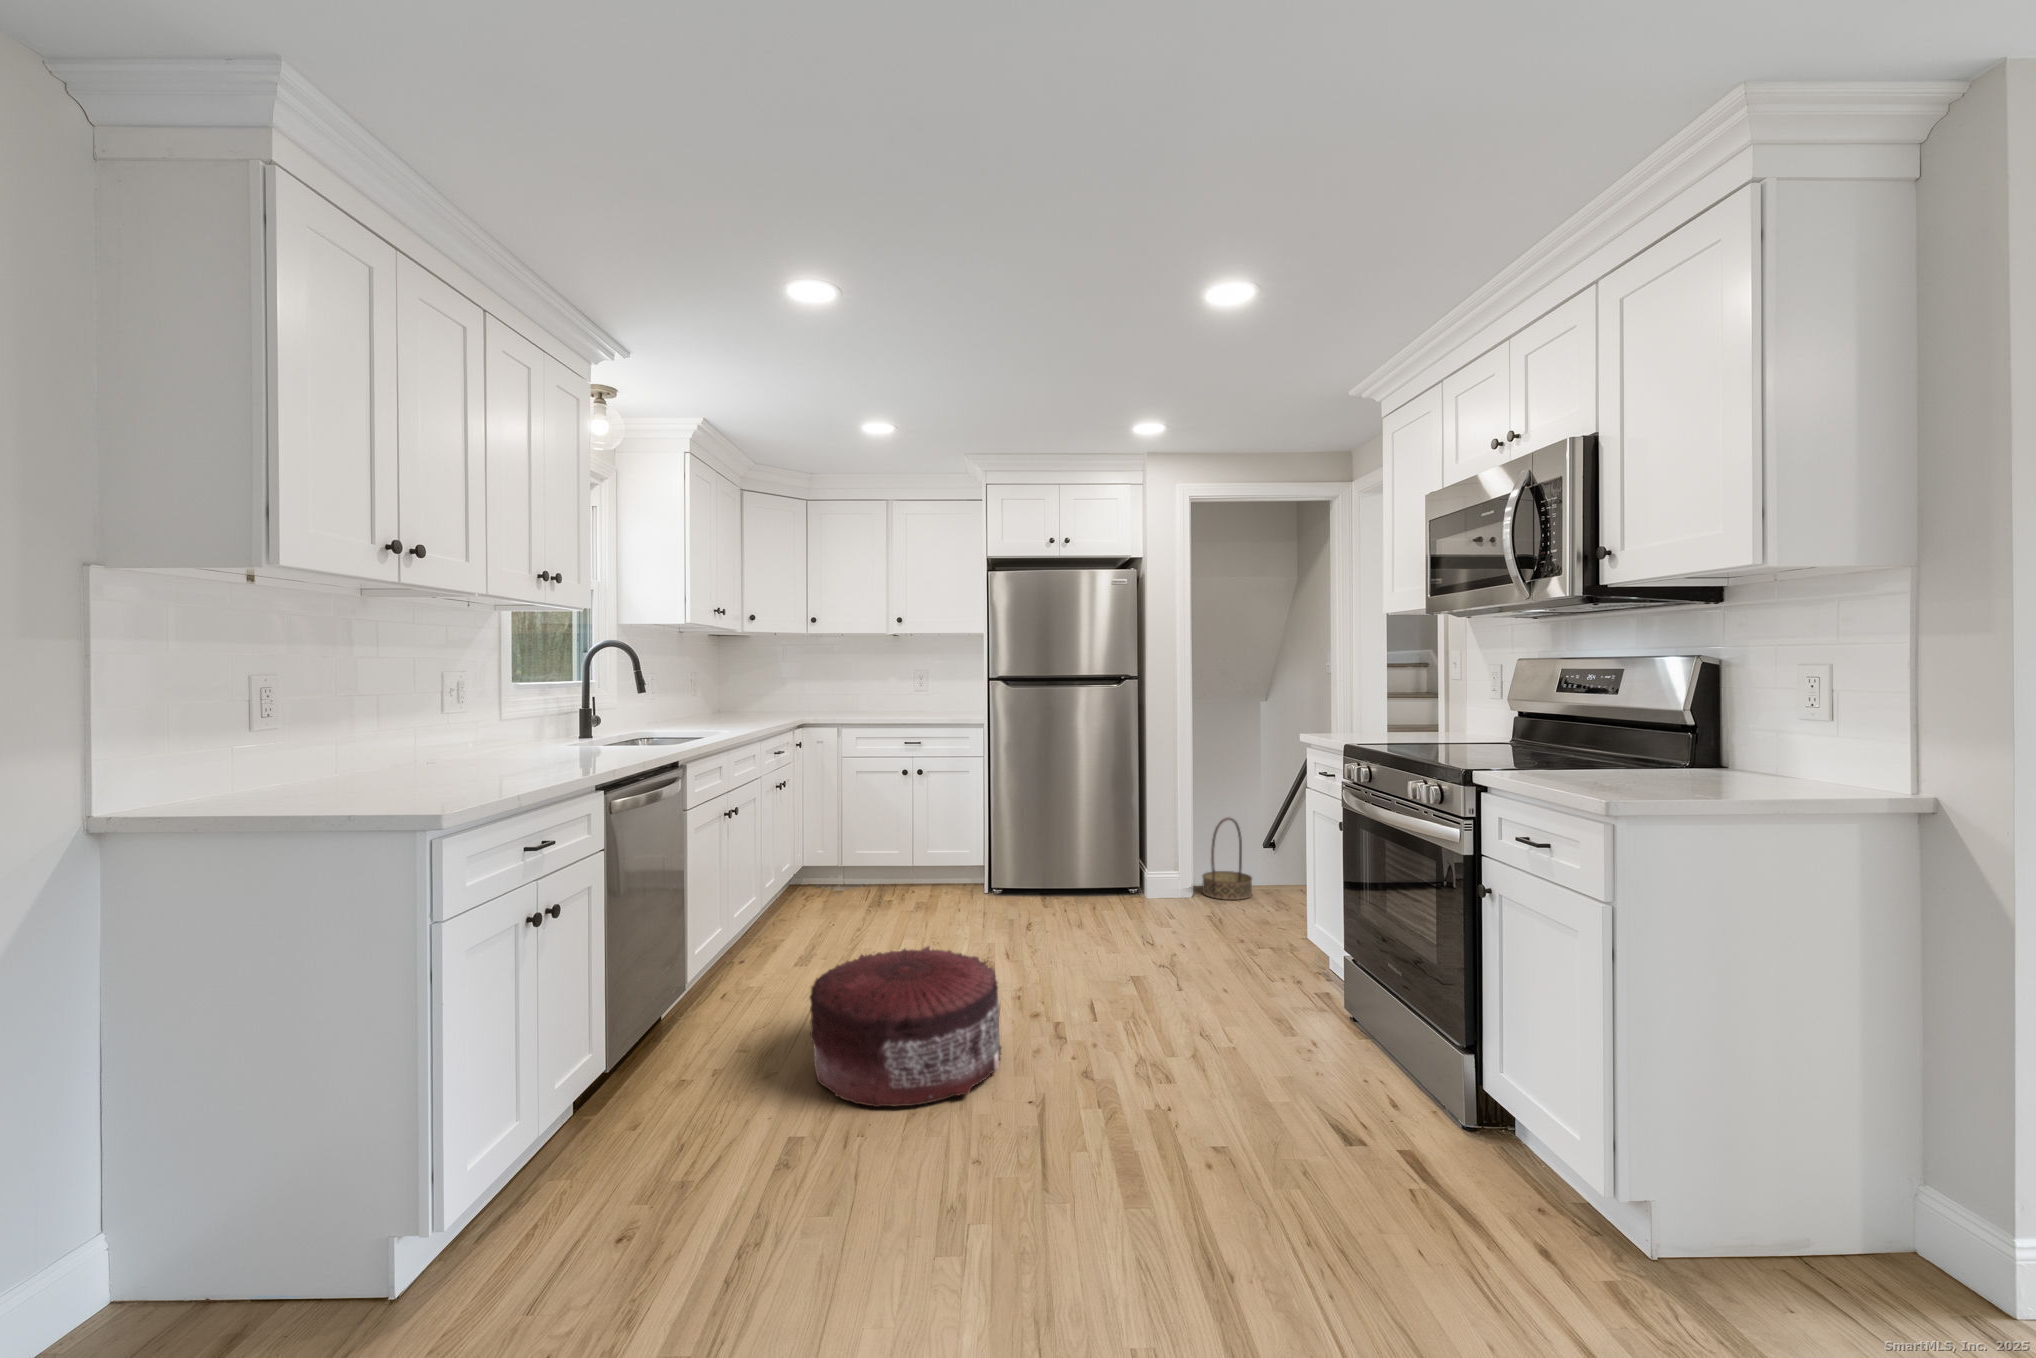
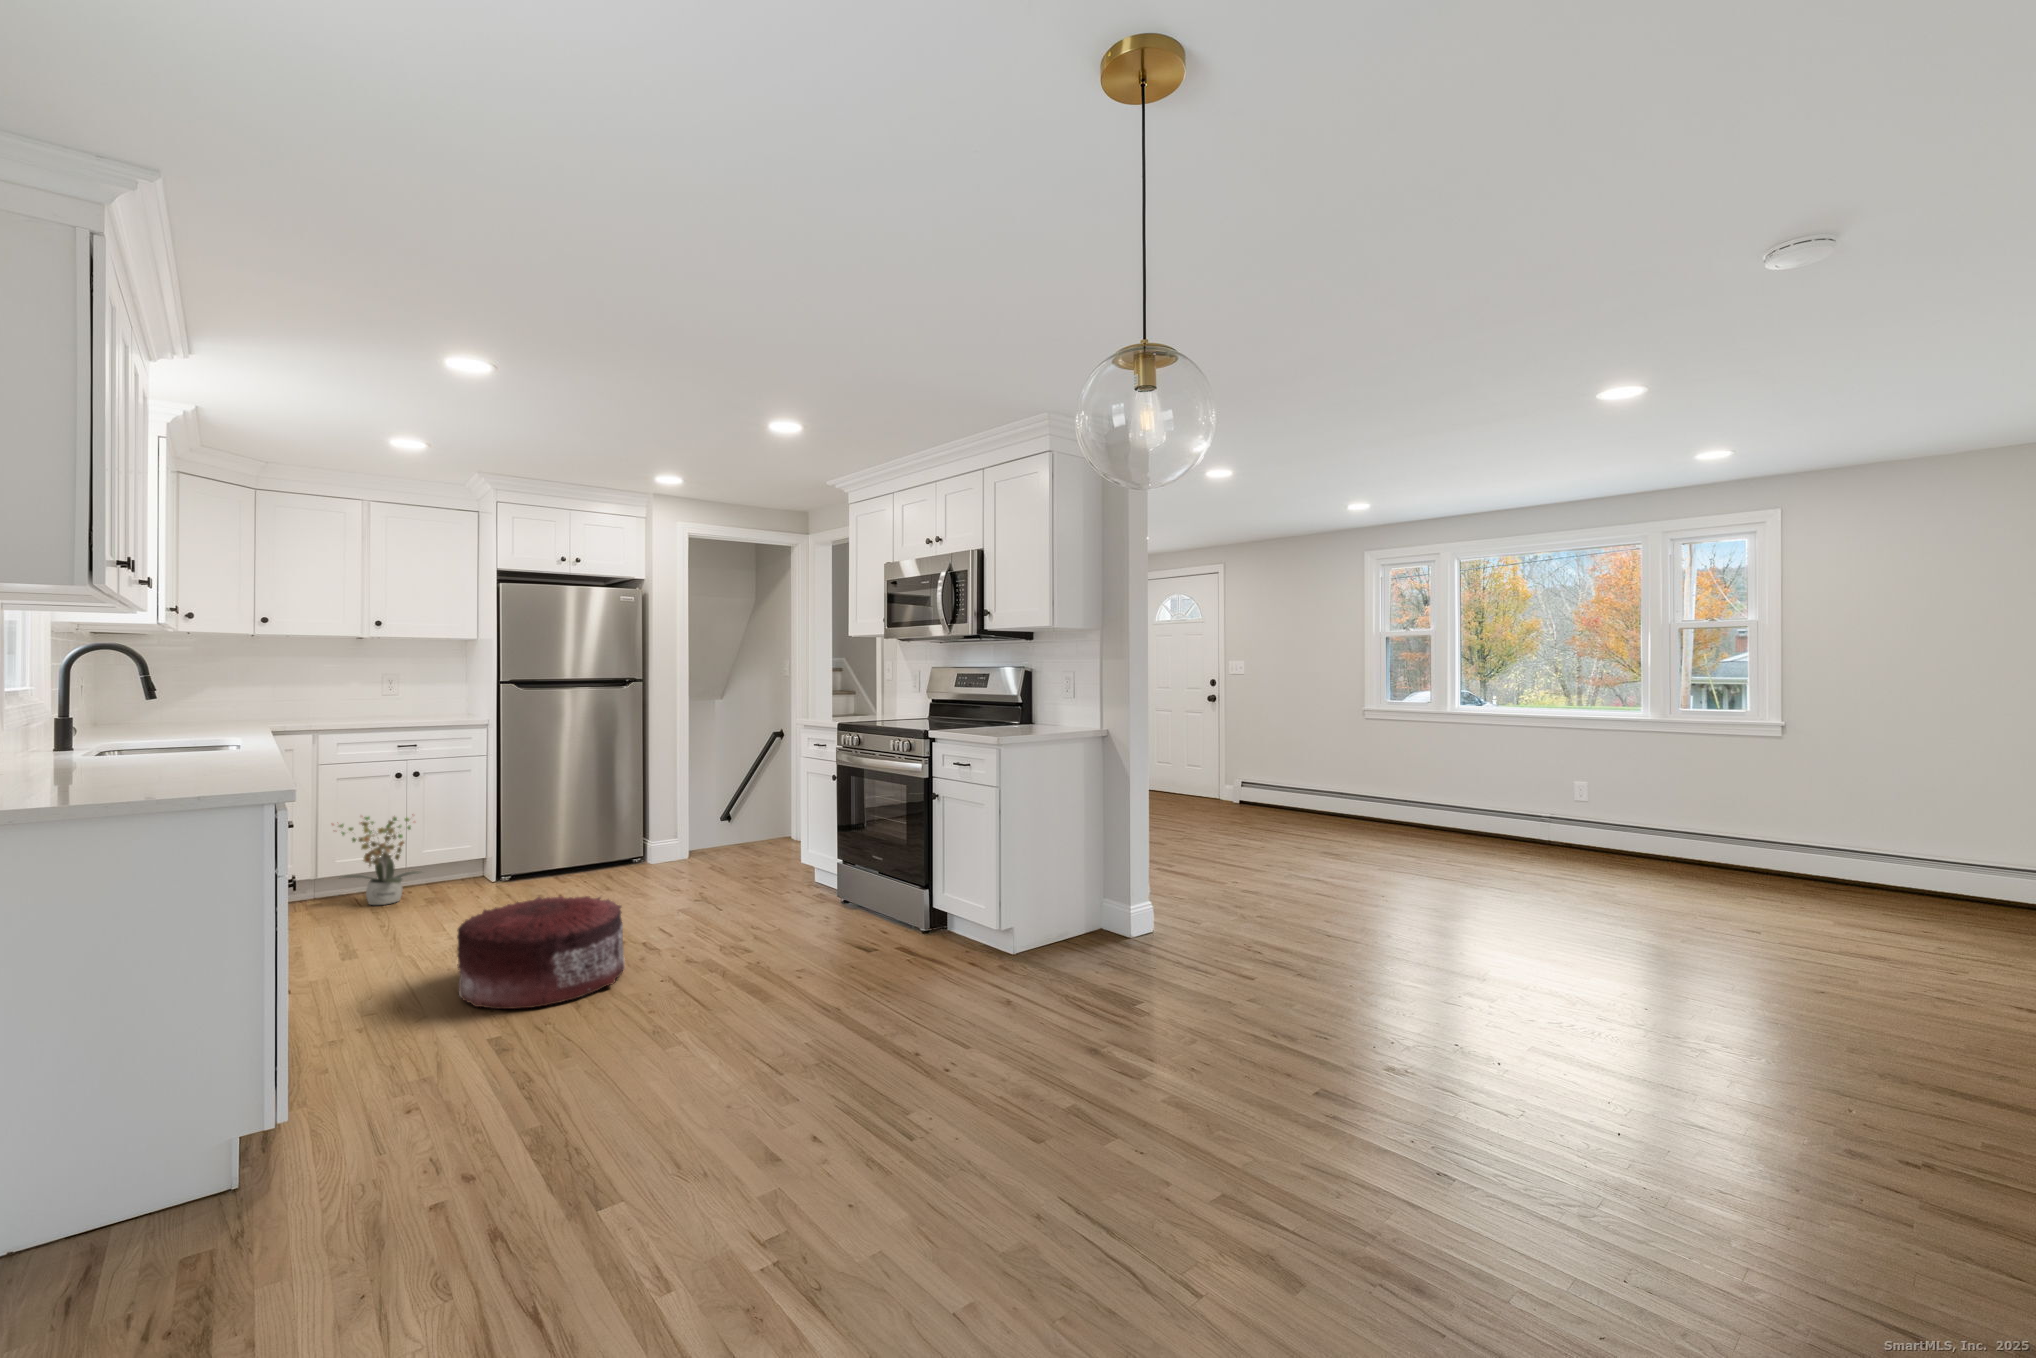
potted plant: none [839,811,917,906] -> present [332,817,420,905]
basket: present [1203,818,1252,900] -> none [694,792,735,857]

